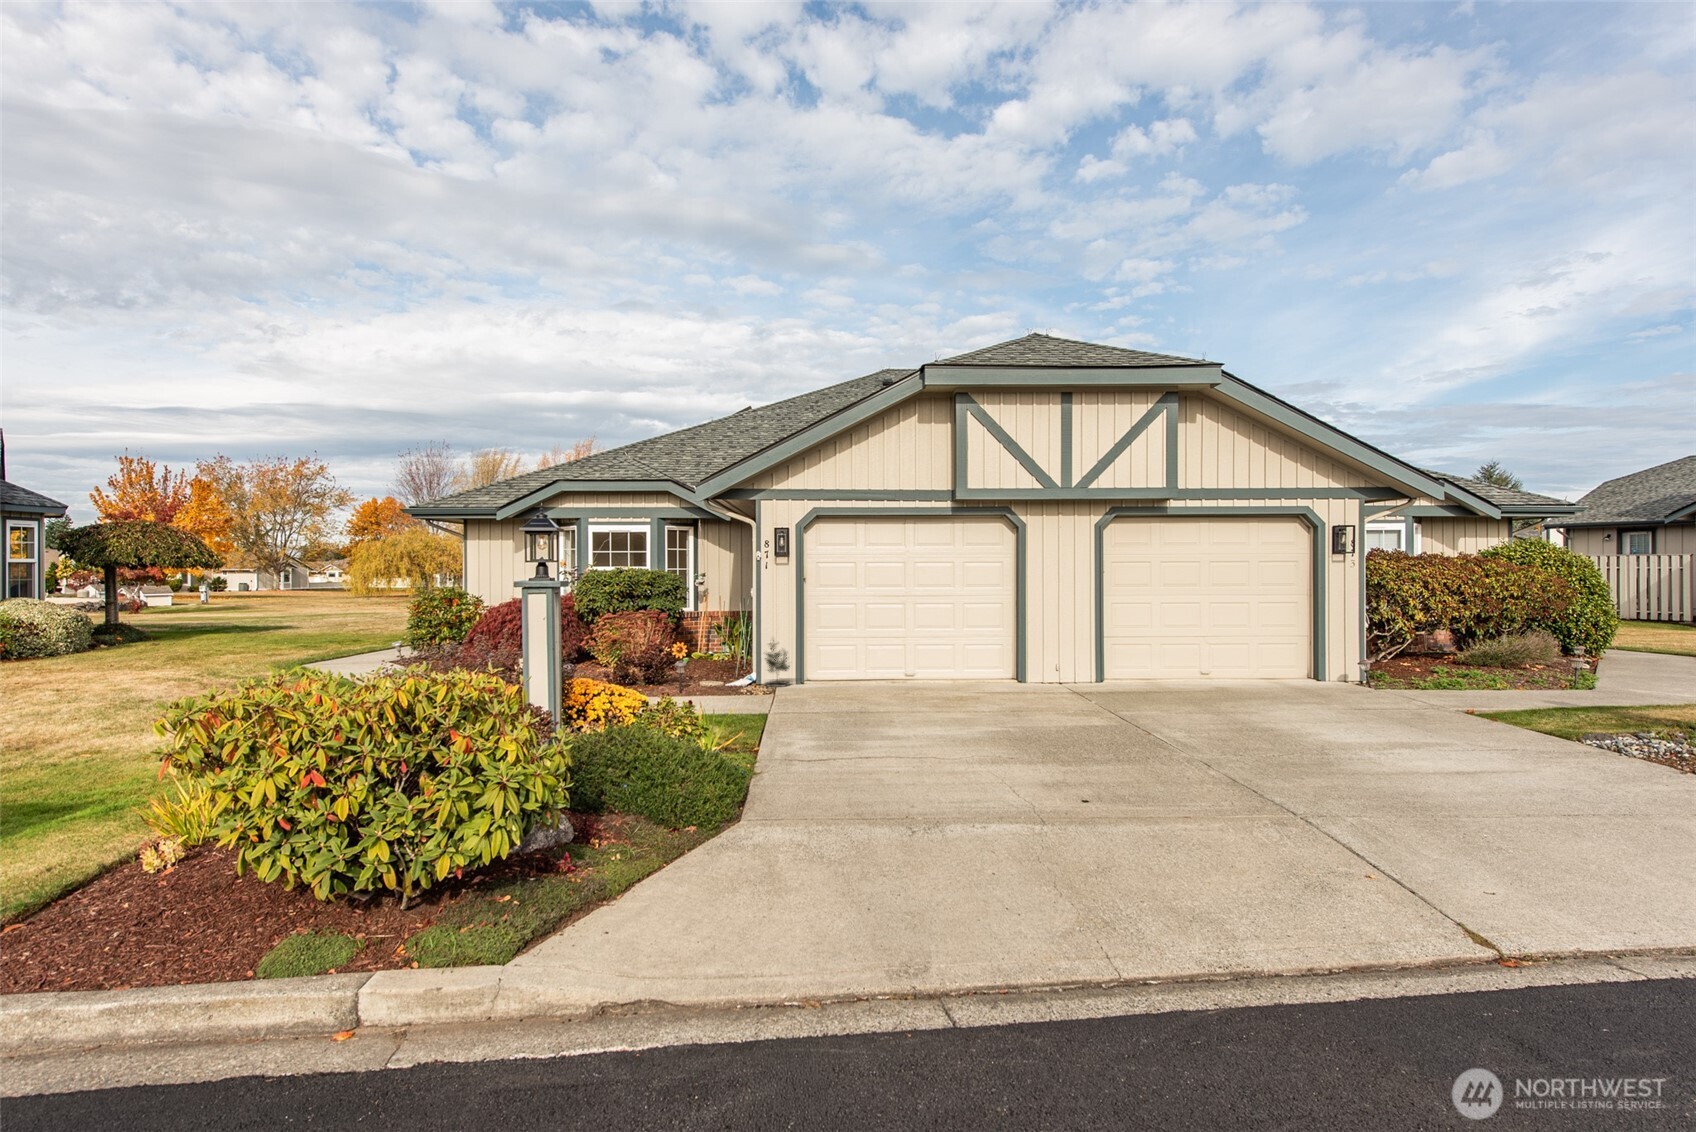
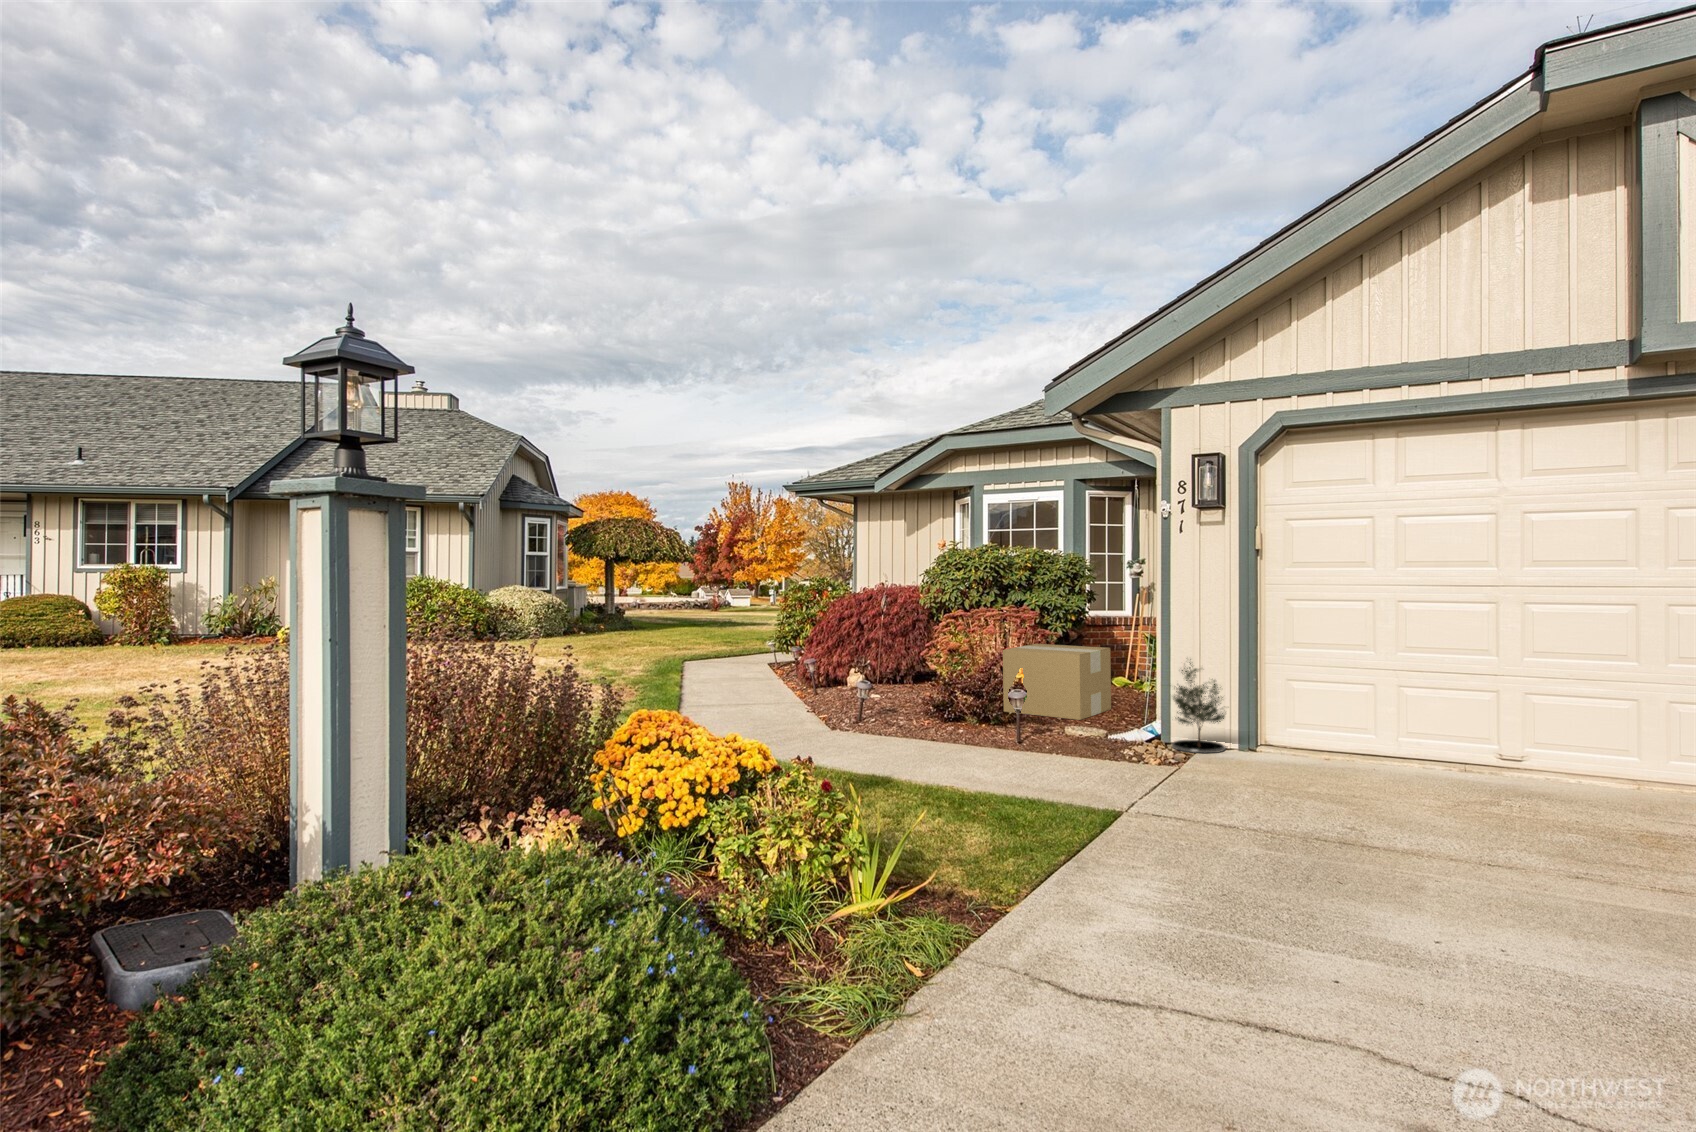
cardboard box: none [655,634,716,678] -> present [1003,644,1111,720]

